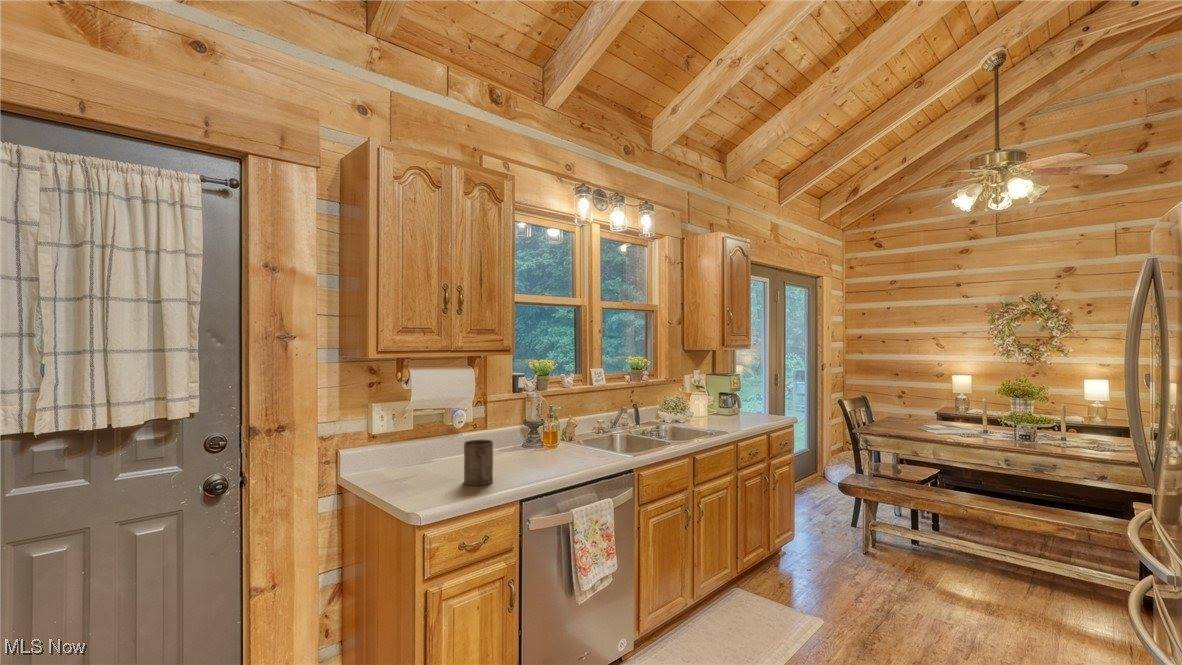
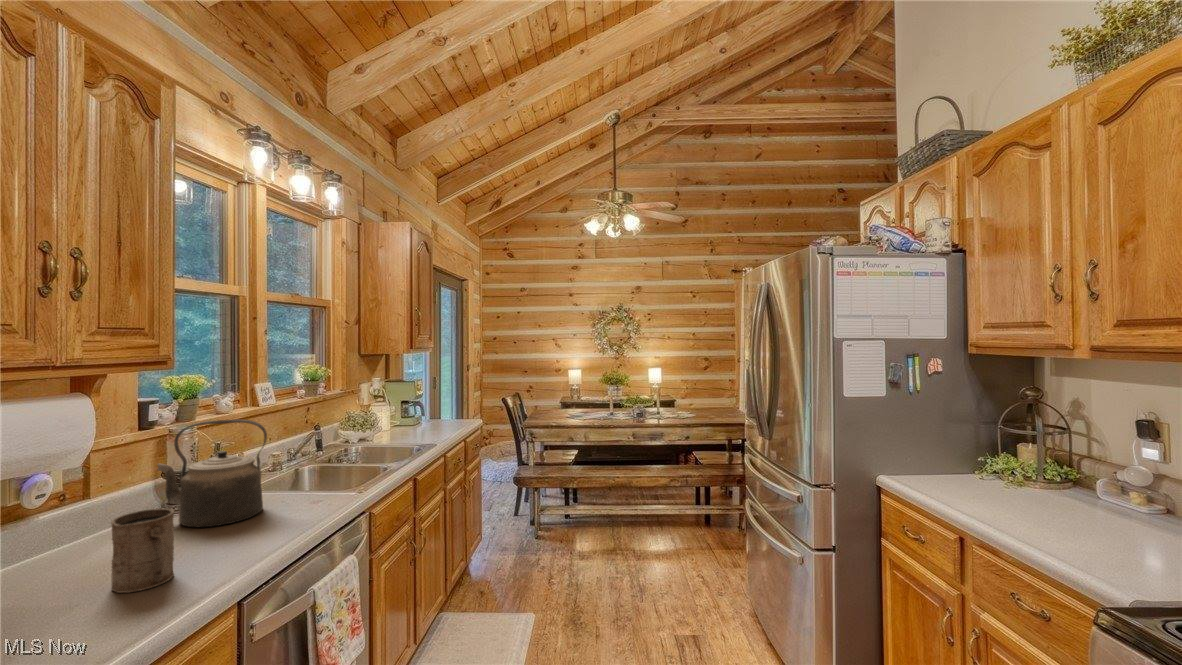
kettle: none [512,391,569,461] -> present [157,419,267,527]

